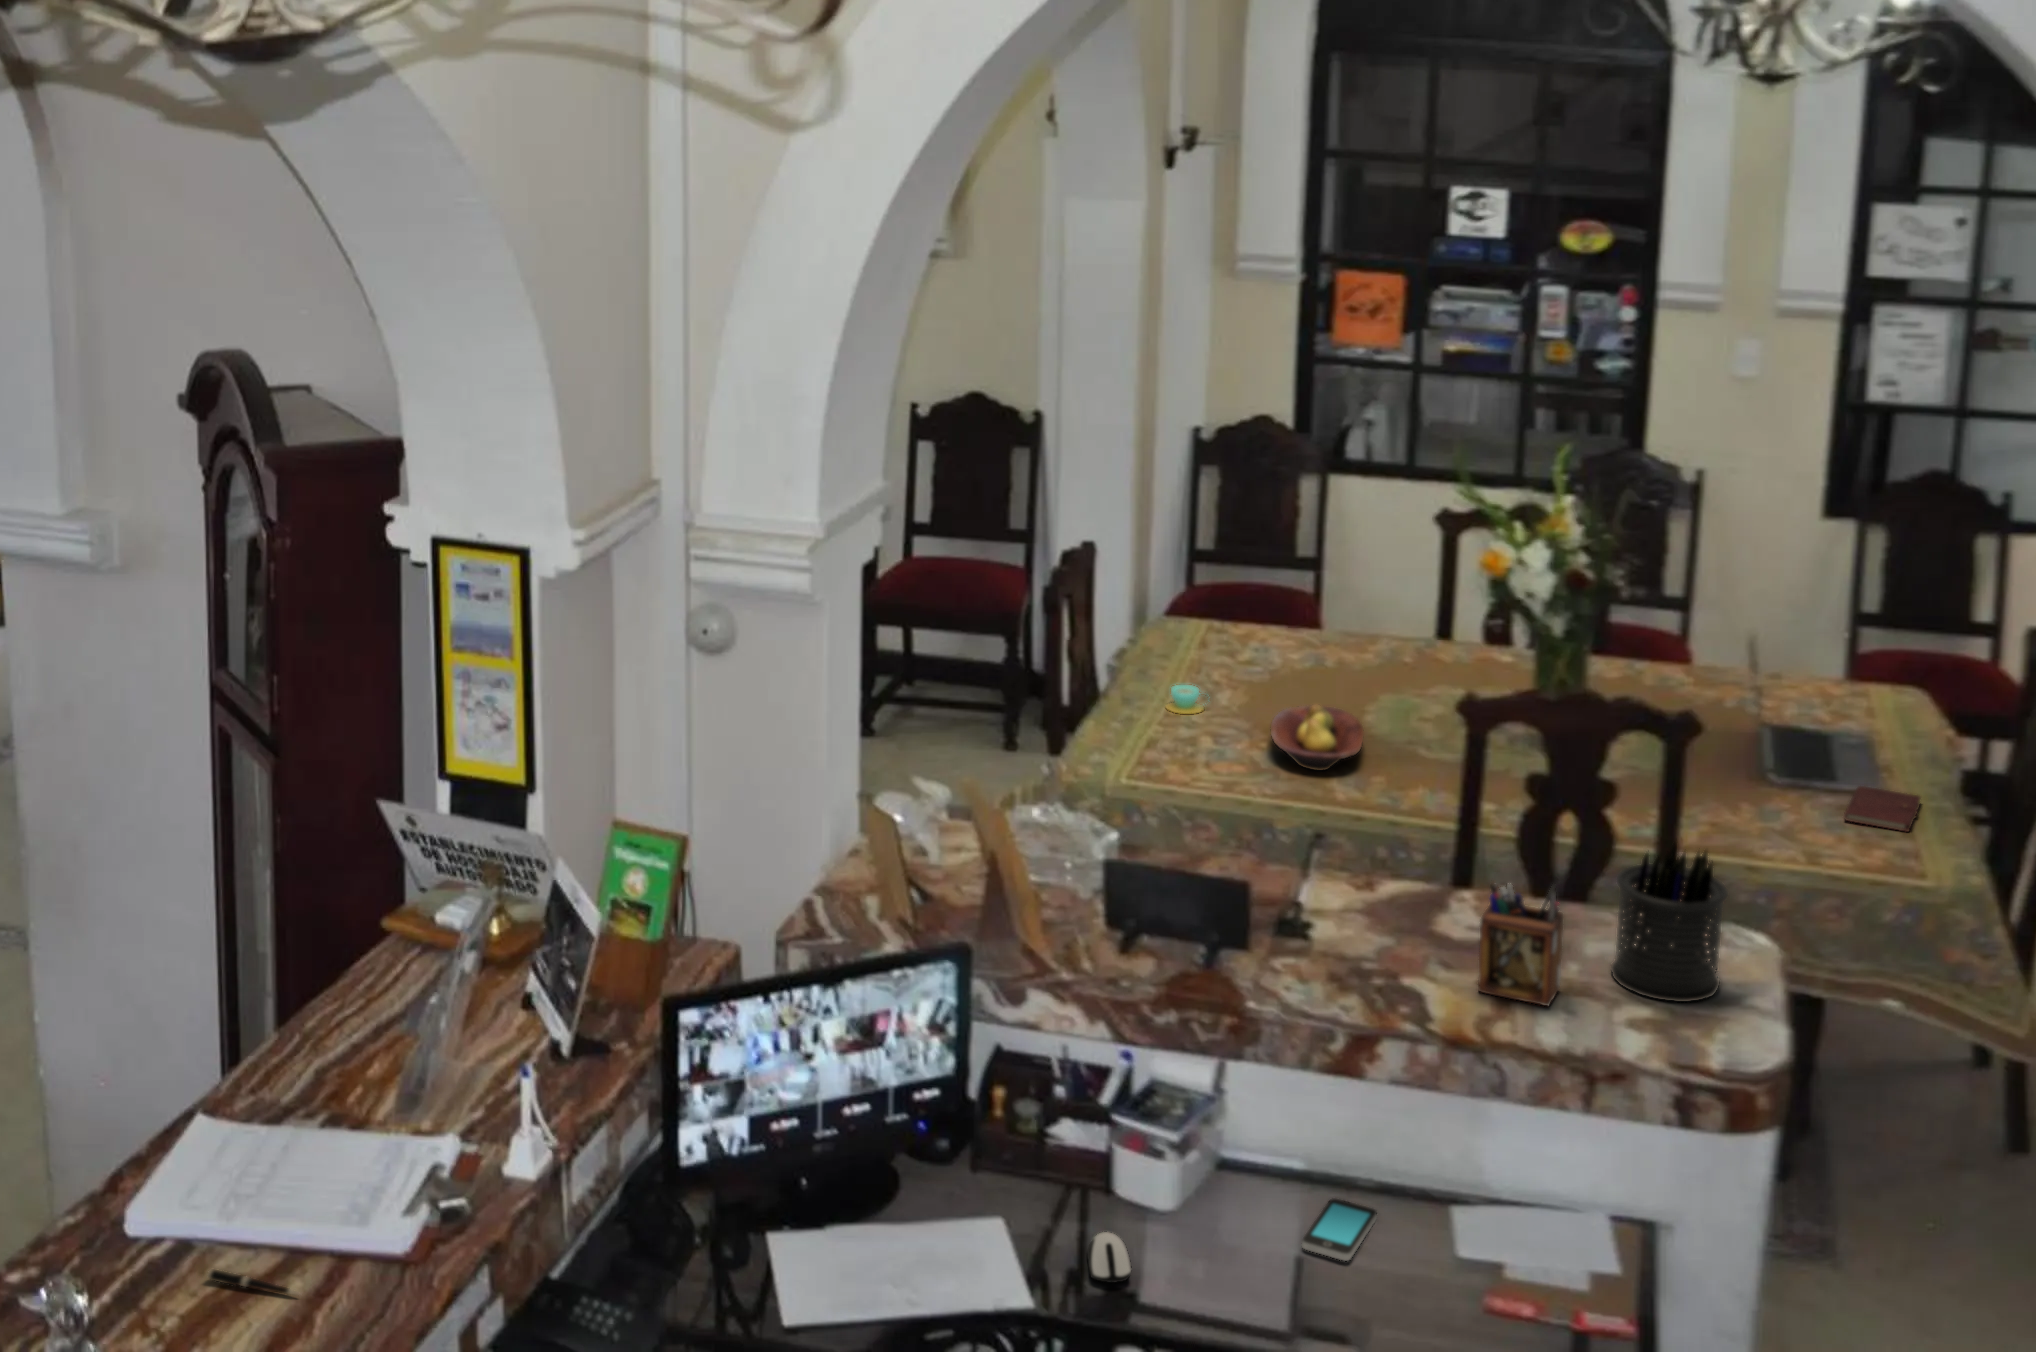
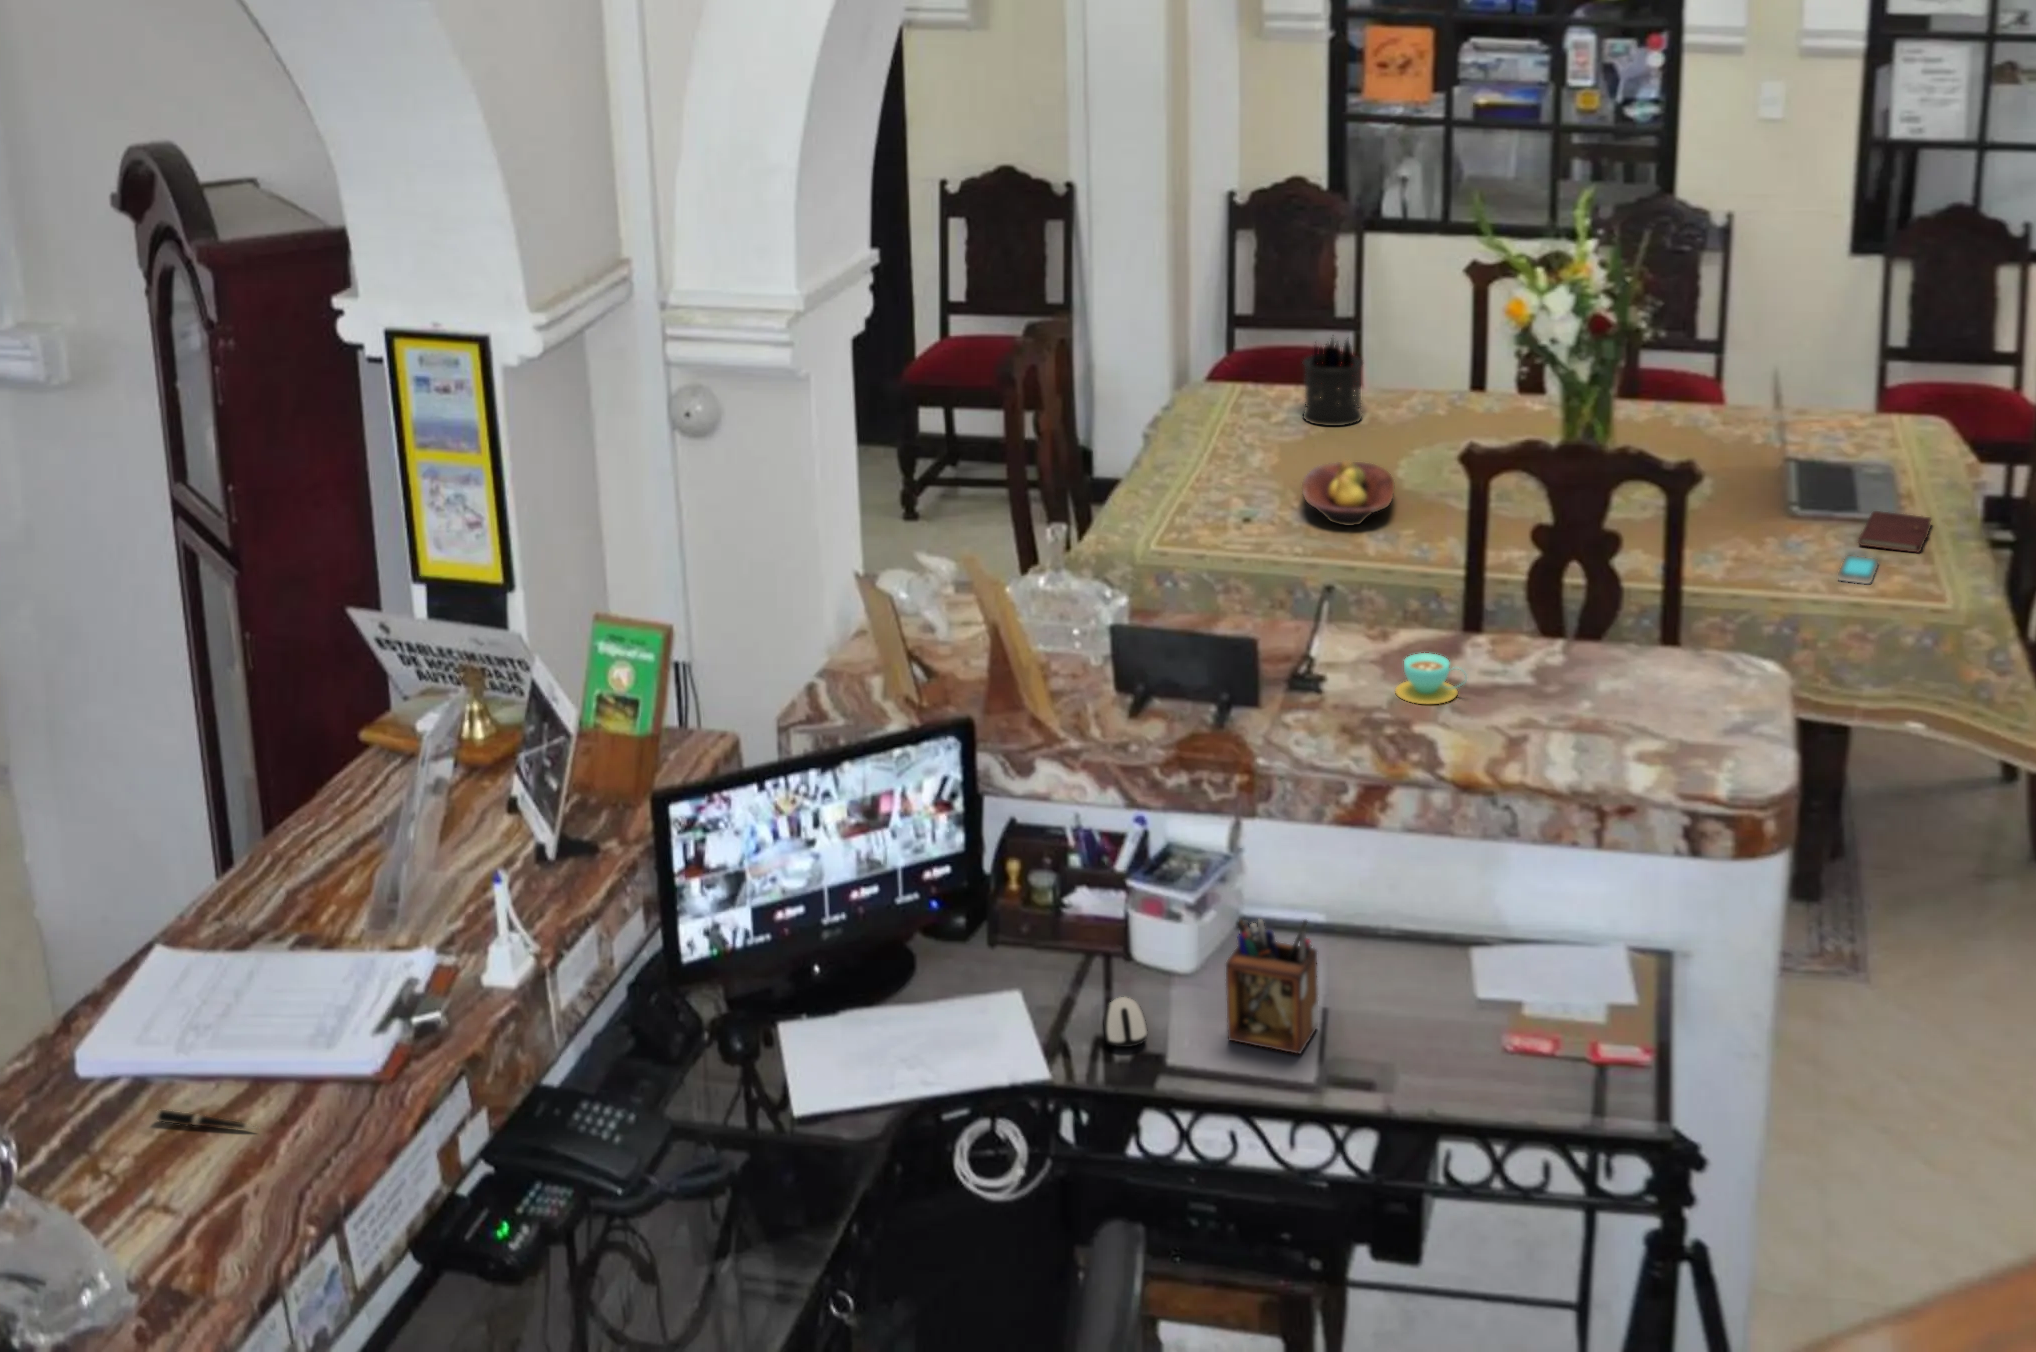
teacup: present [1166,685,1203,714] -> present [1395,653,1458,704]
pen holder: present [1611,843,1727,1002] -> present [1303,338,1363,426]
desk organizer: present [1478,880,1563,1006] -> present [1226,920,1318,1054]
smartphone: present [1302,1198,1377,1261] -> present [1838,556,1878,584]

